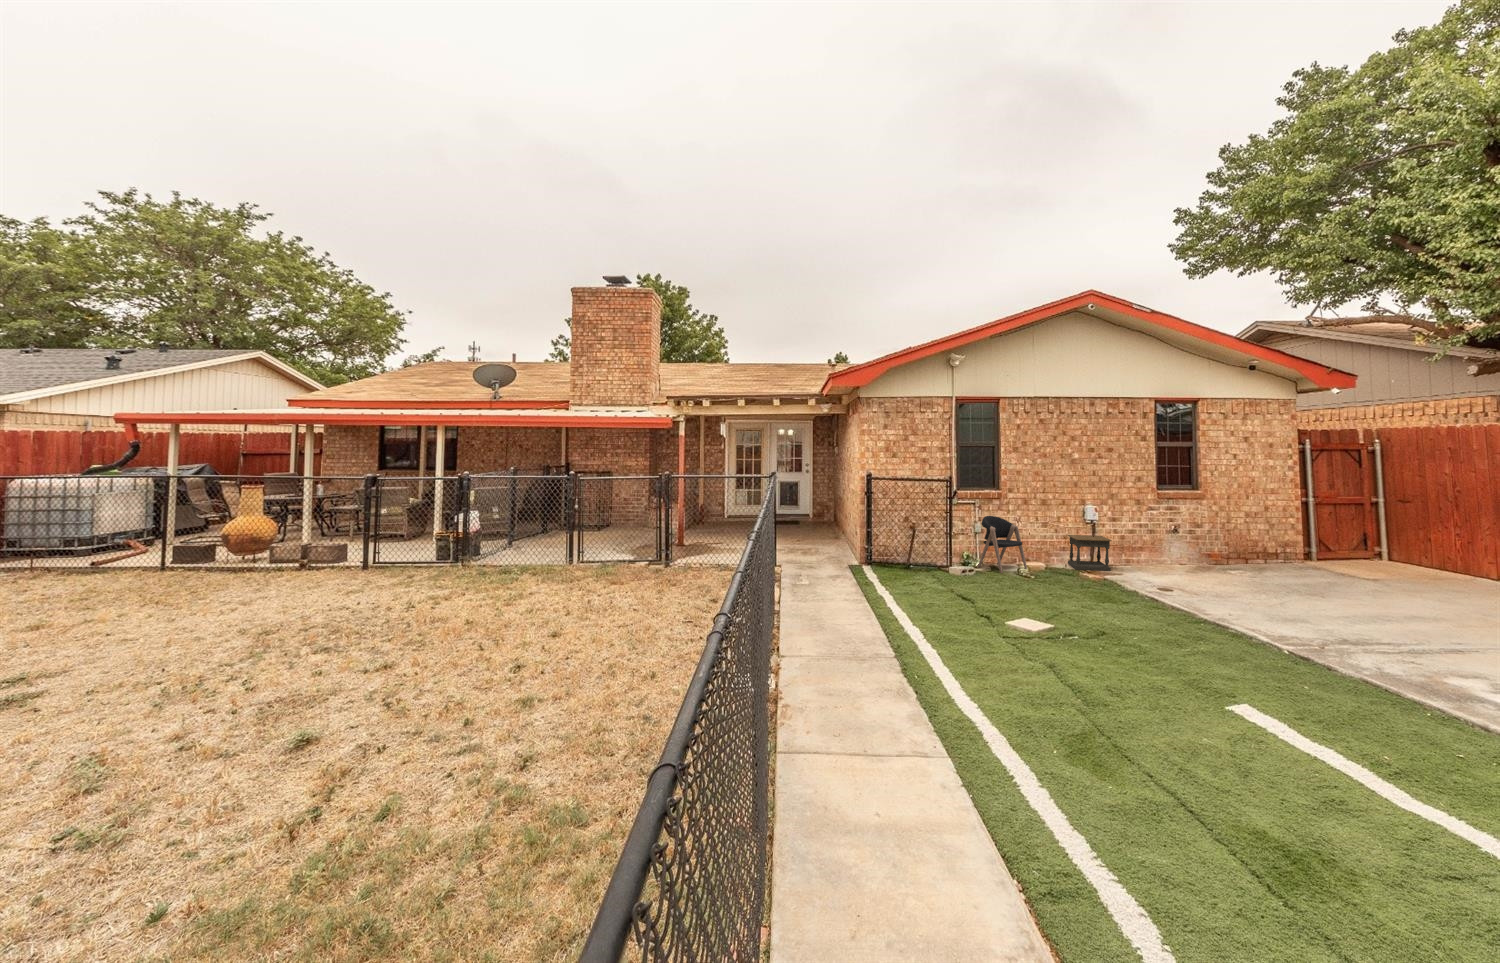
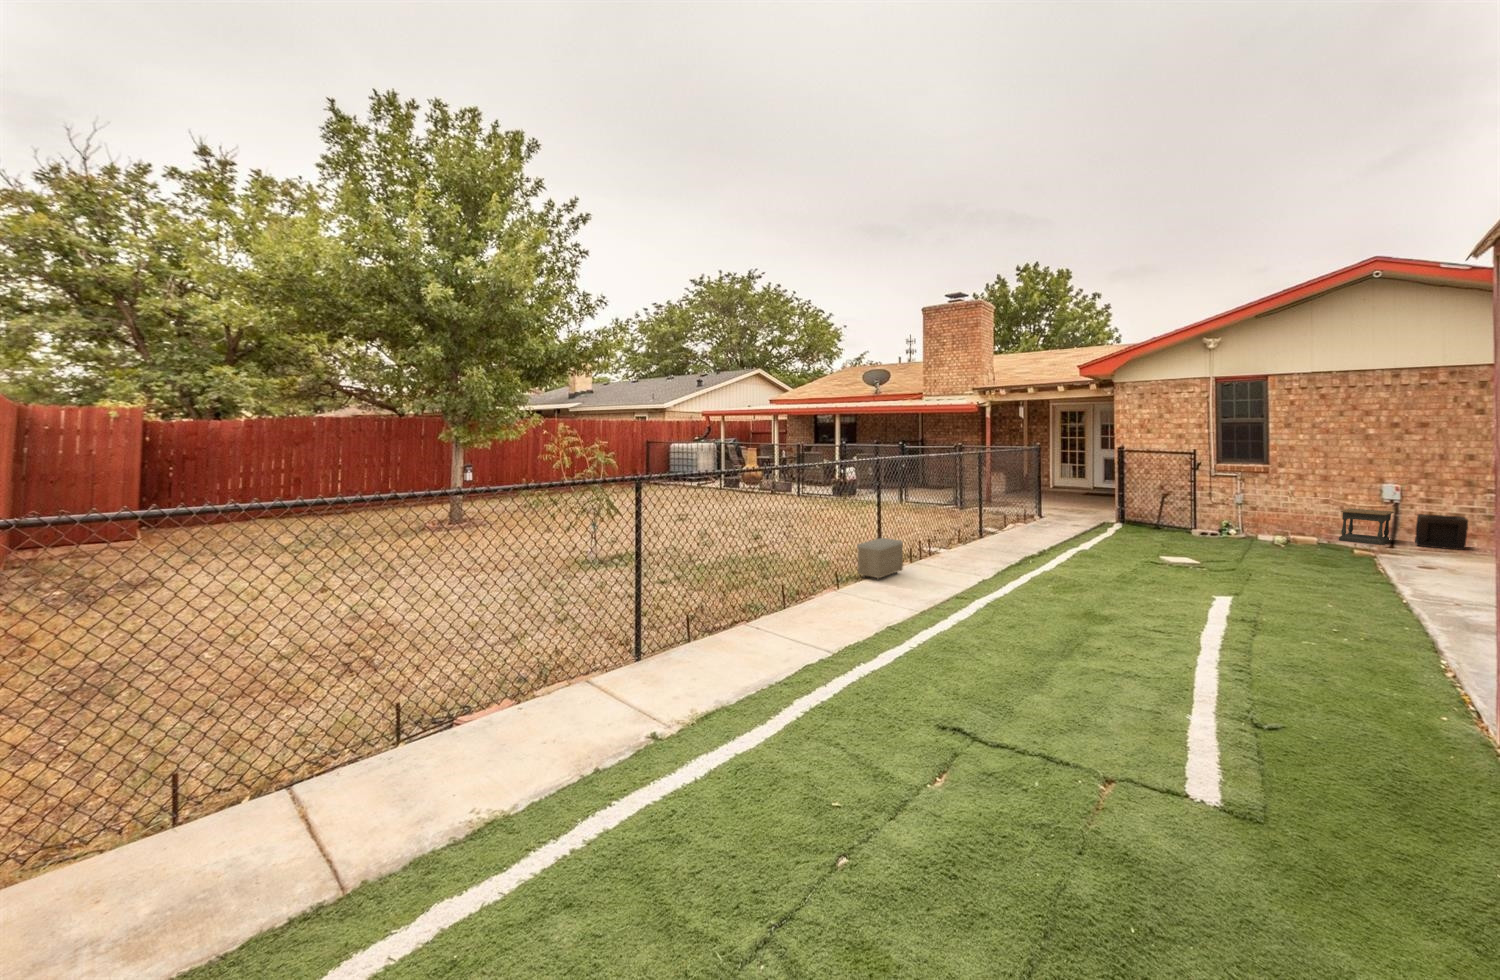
chair: present [978,516,1027,573] -> none [1224,485,1278,535]
wooden crate: none [1113,537,1160,569] -> present [1415,514,1468,550]
storage bench: none [772,736,864,918] -> present [857,538,903,579]

